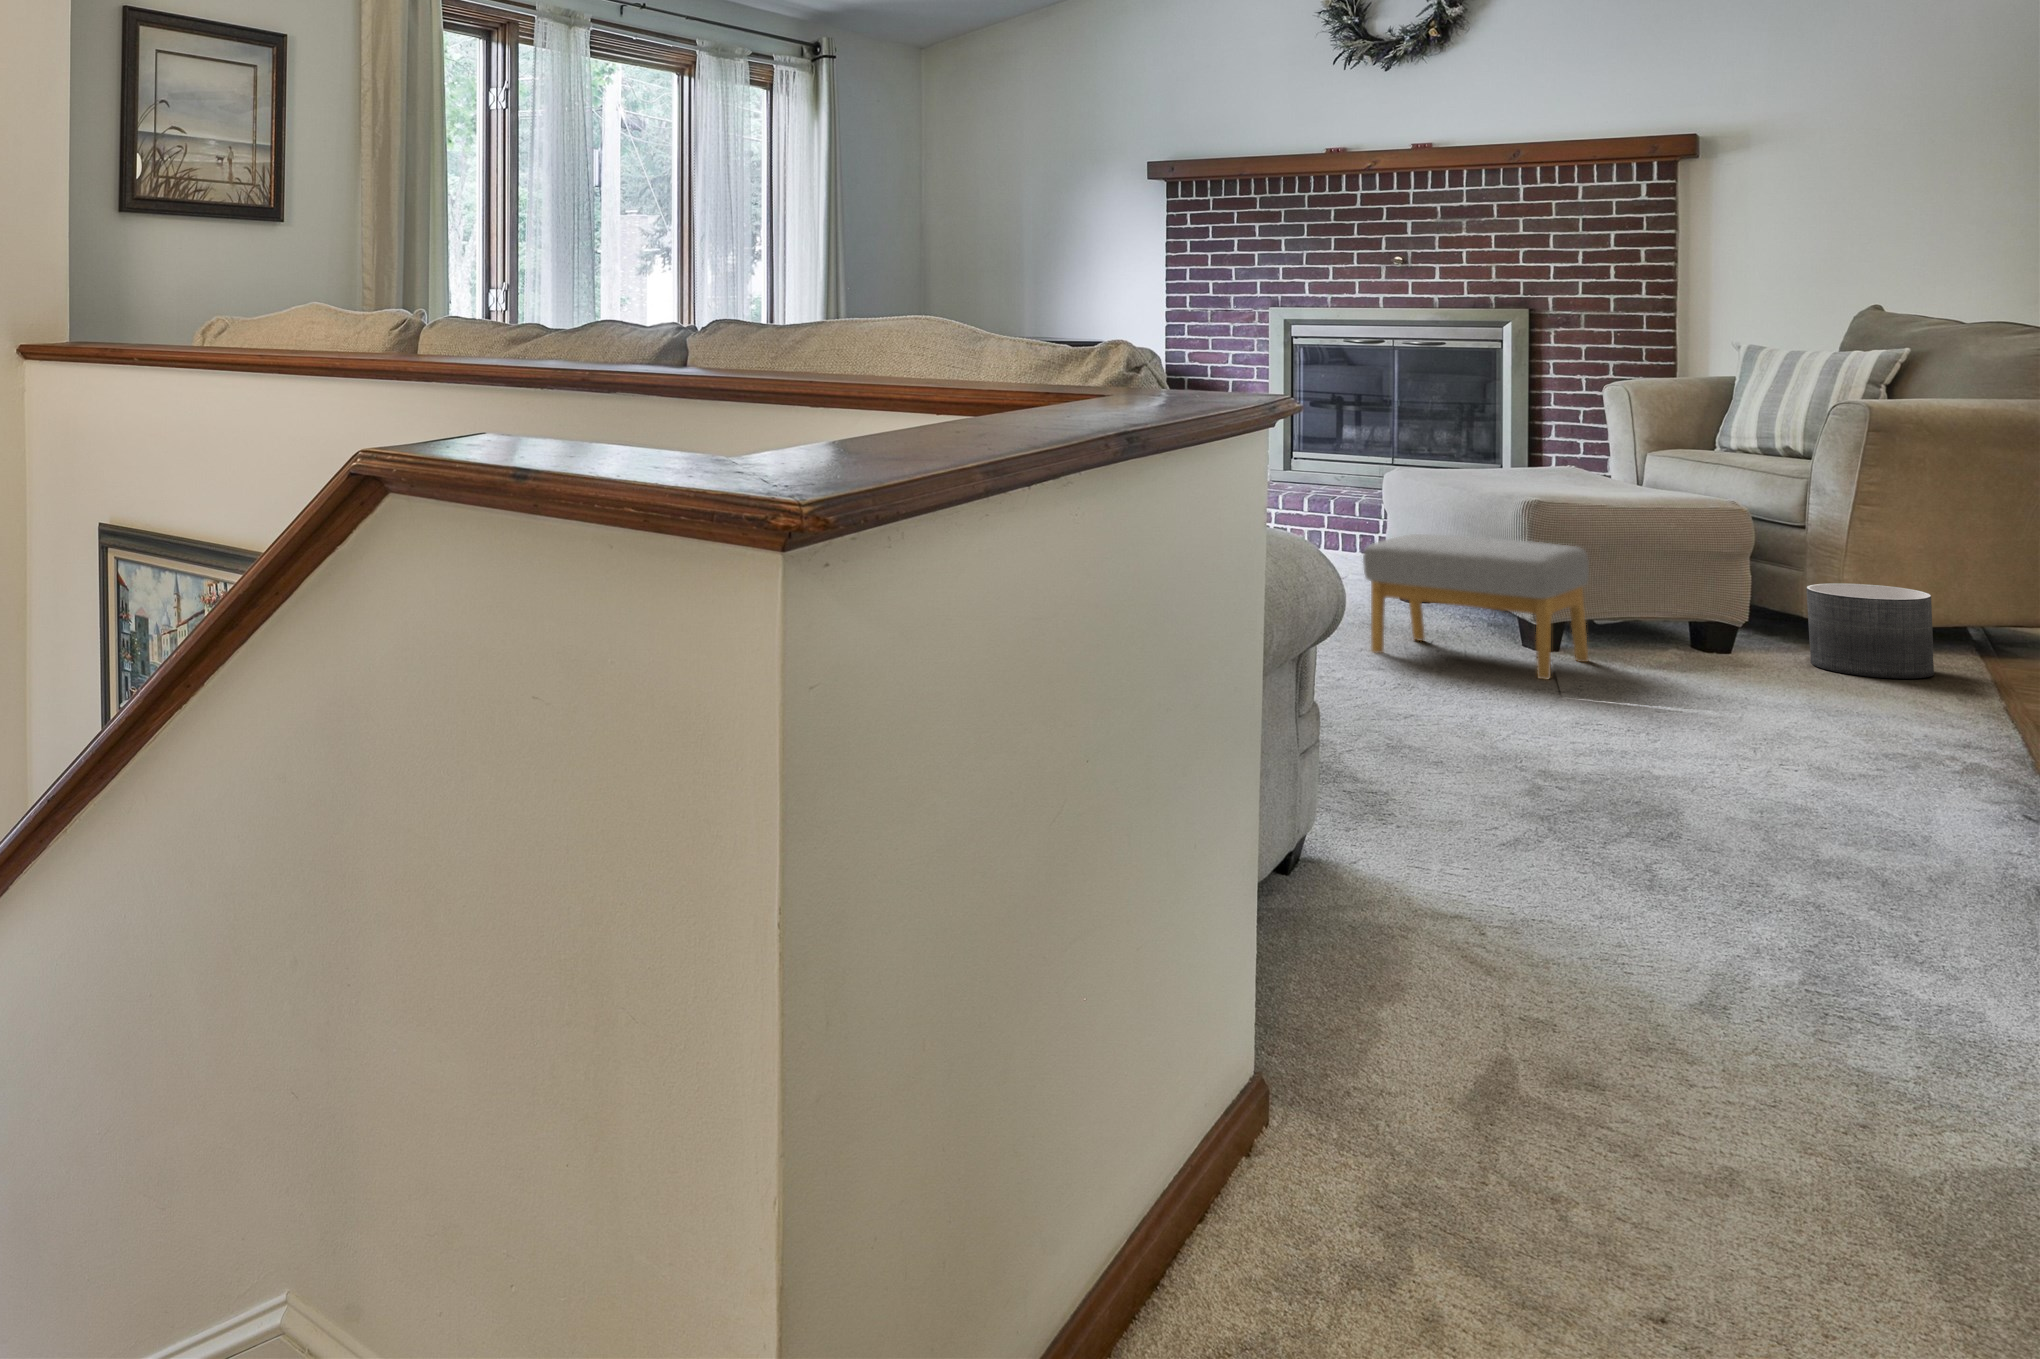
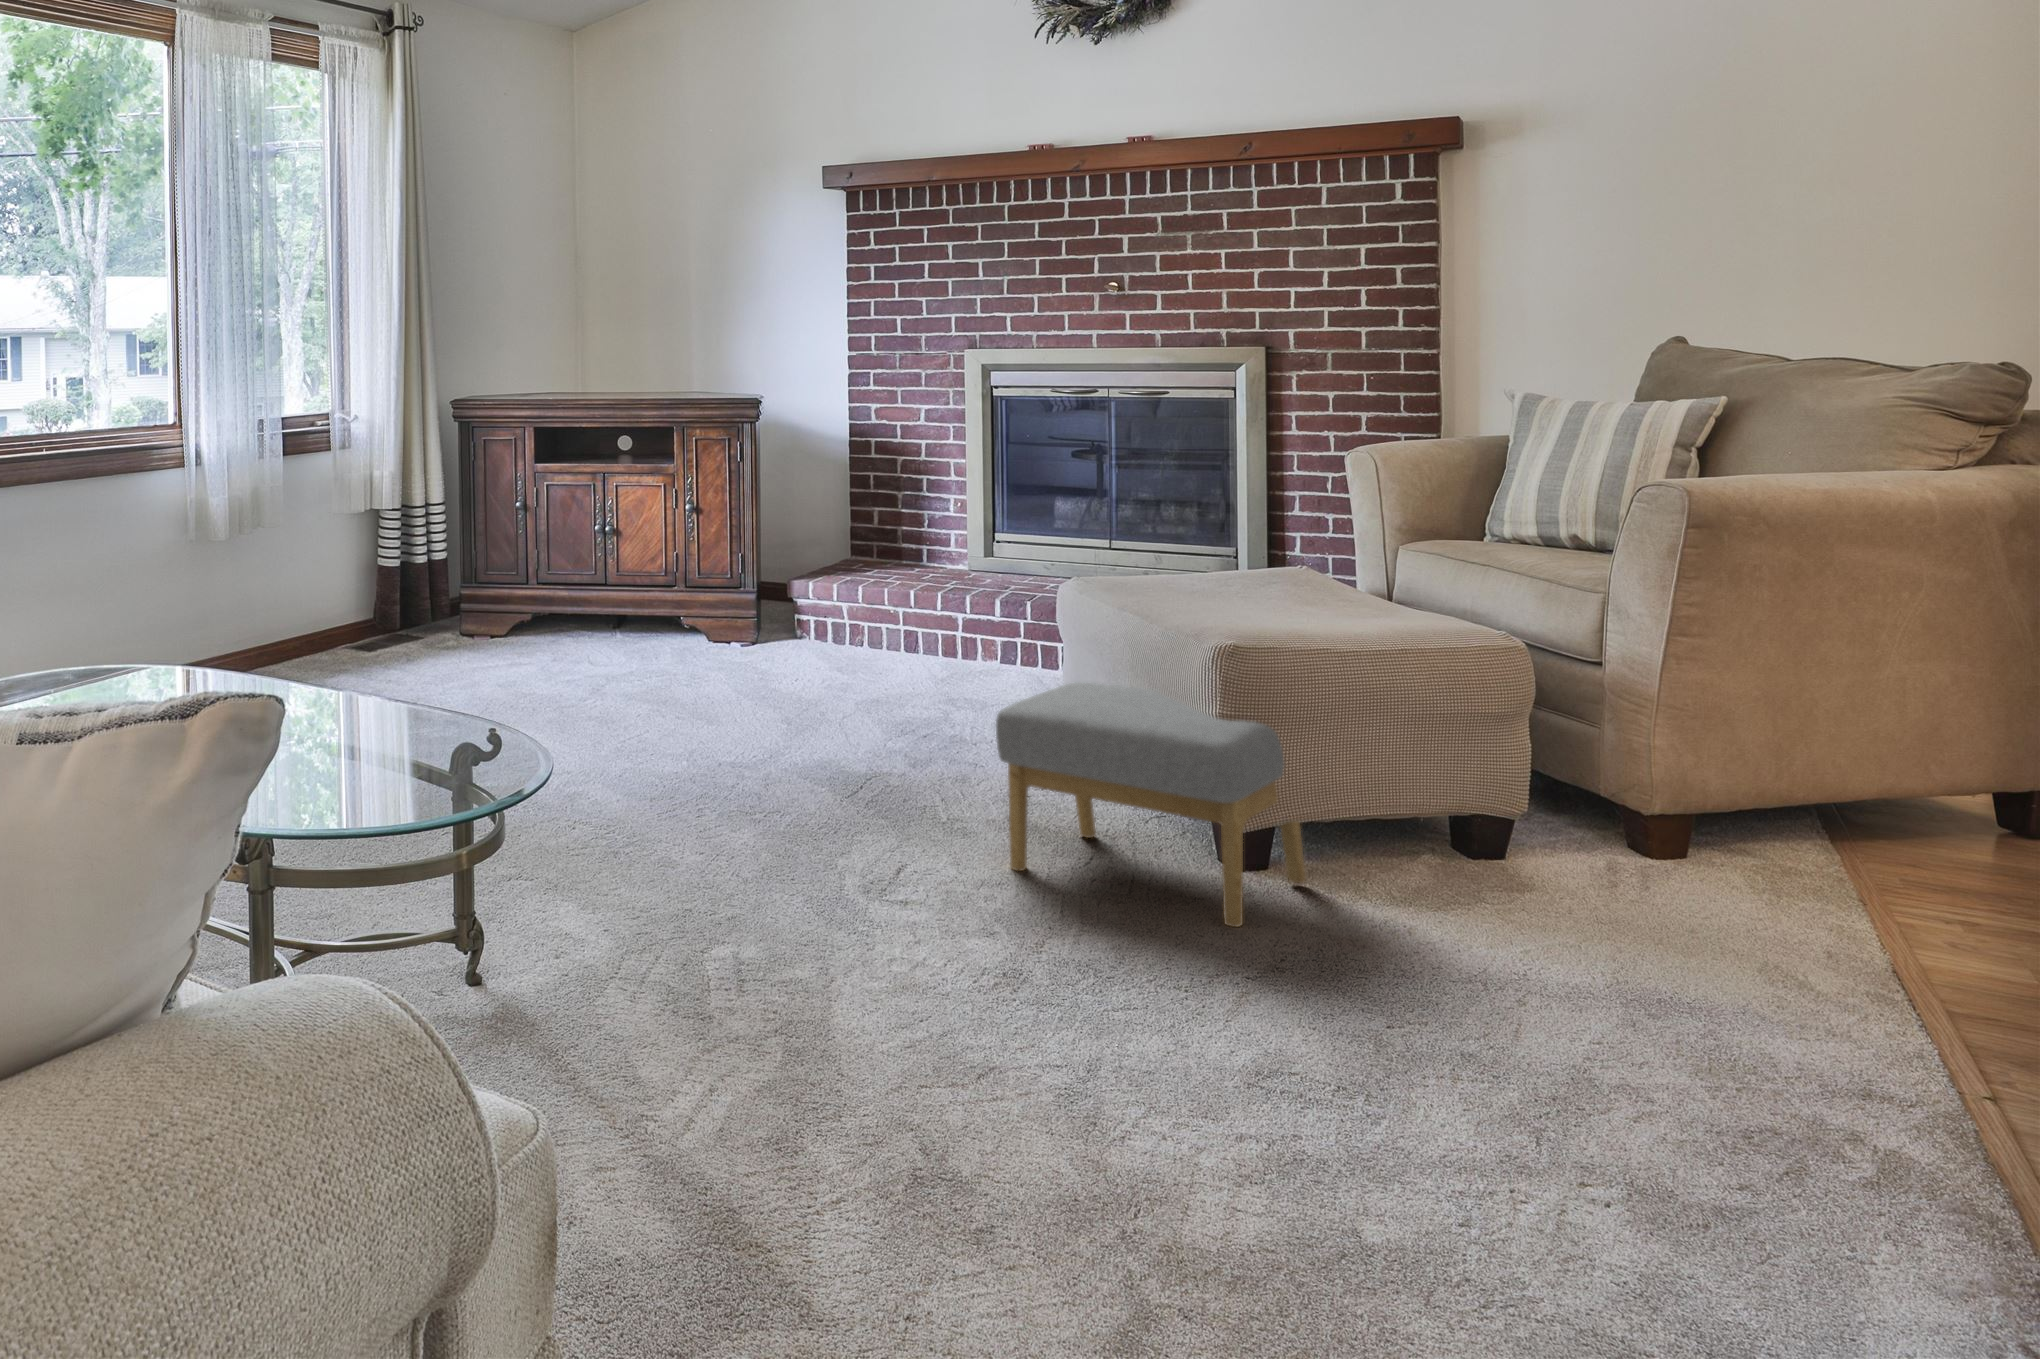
planter: present [1806,584,1934,679] -> none [1602,754,1781,911]

